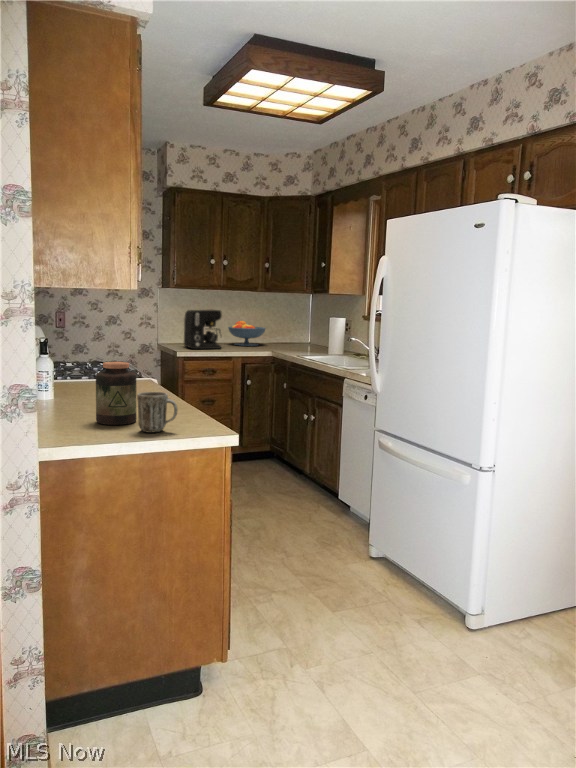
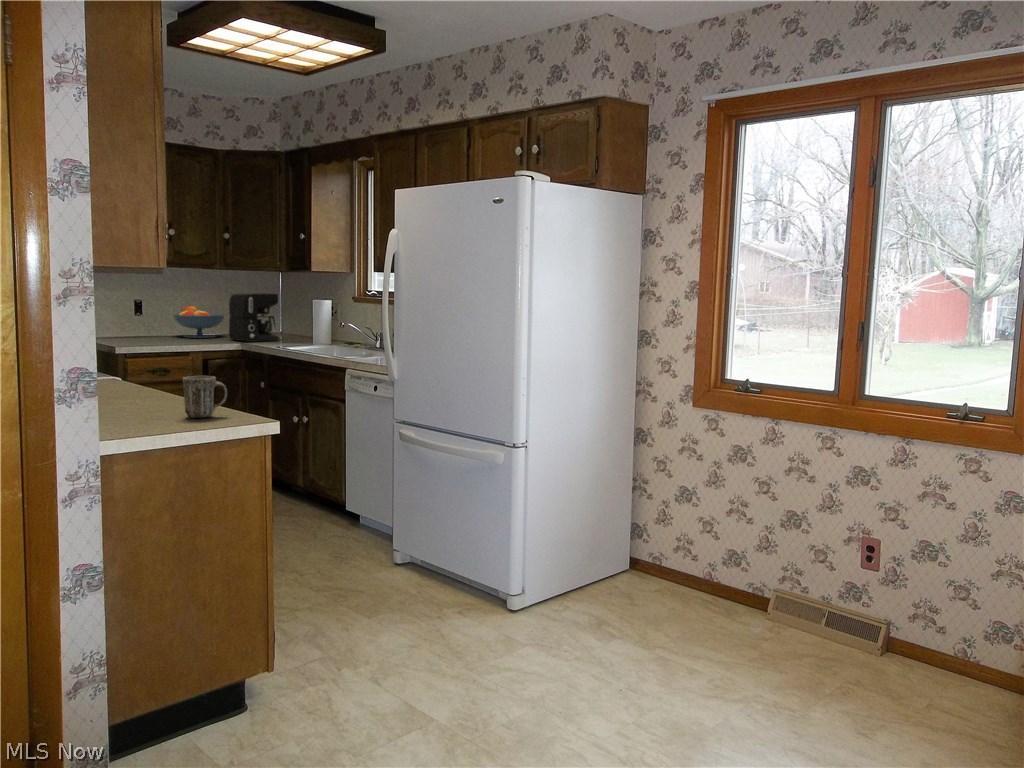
coffee maker: present [184,310,222,349] -> present [229,293,279,342]
jar: present [96,362,136,425] -> none [122,347,170,415]

